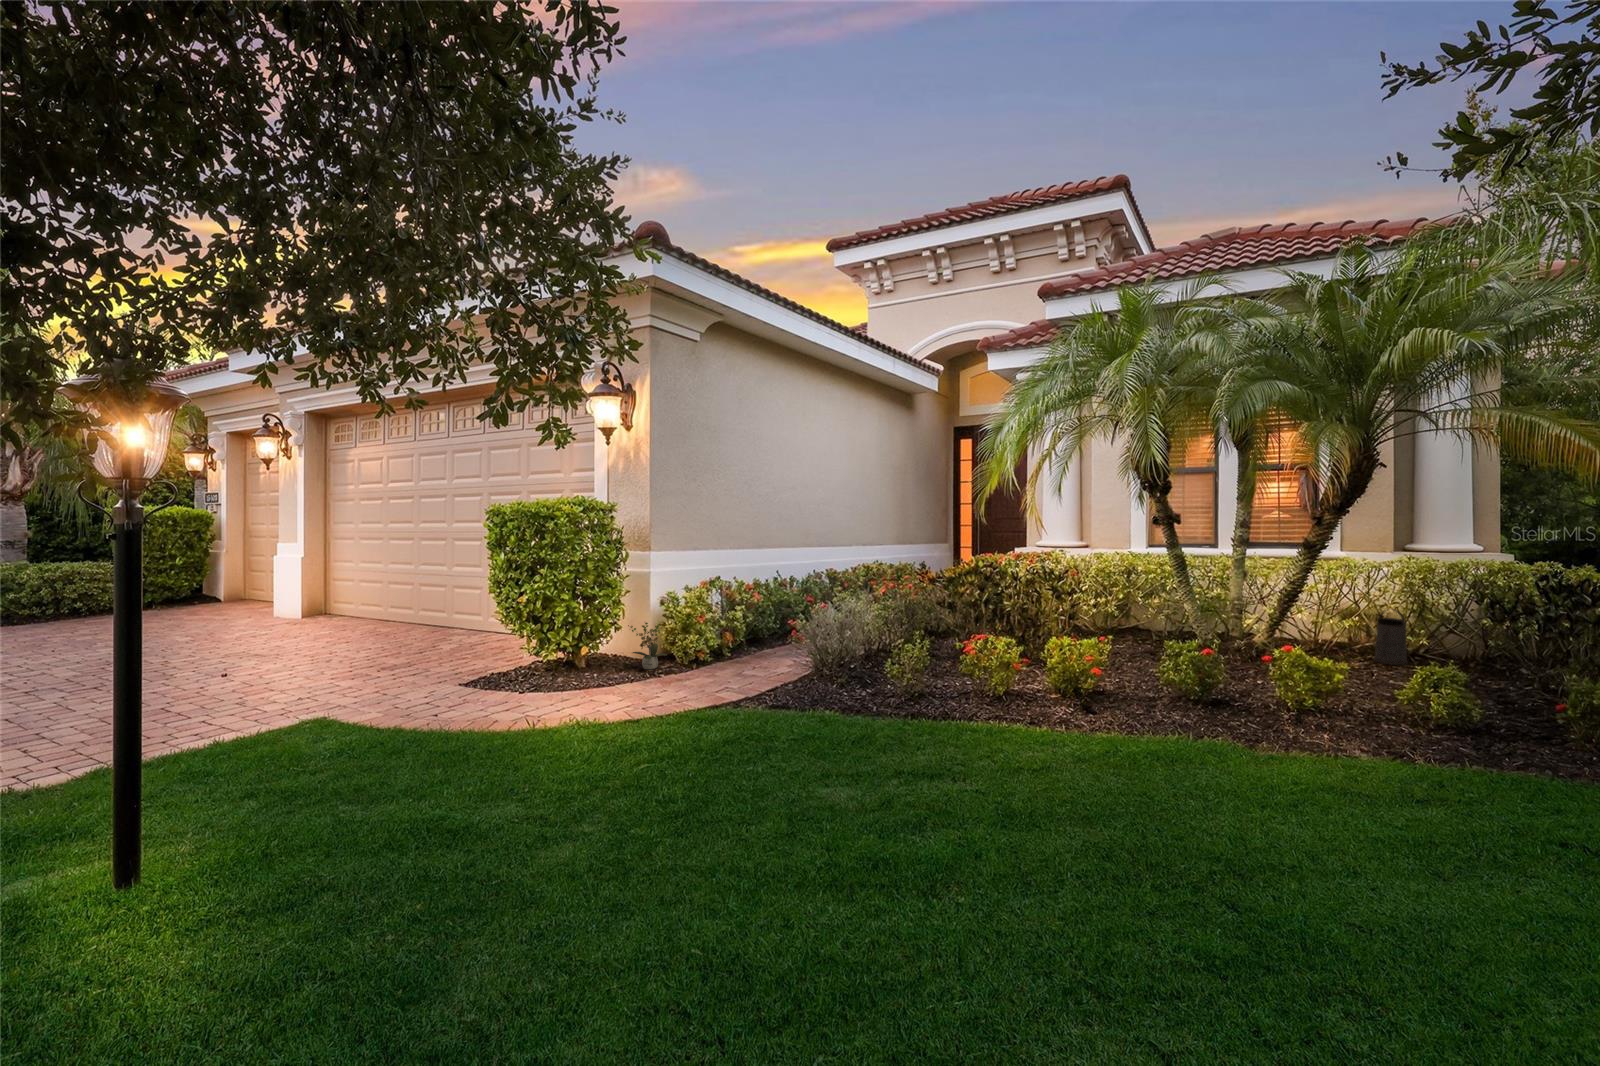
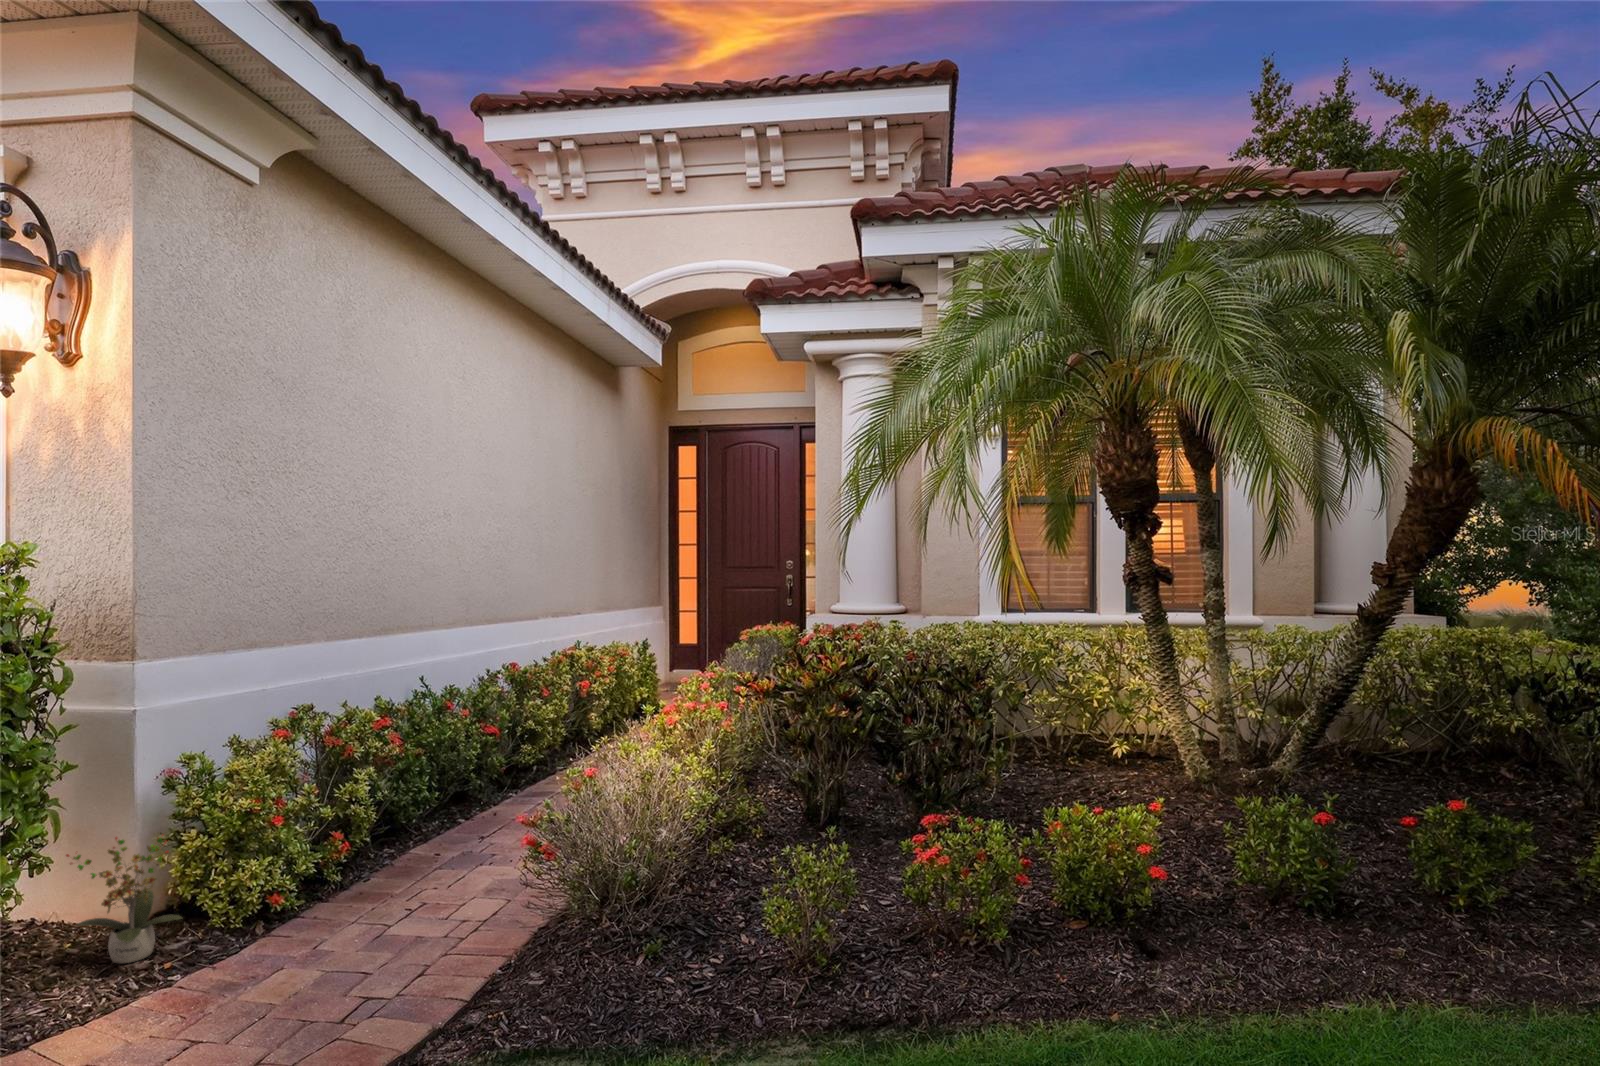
watering can: present [1373,609,1408,665] -> none [1400,702,1447,785]

